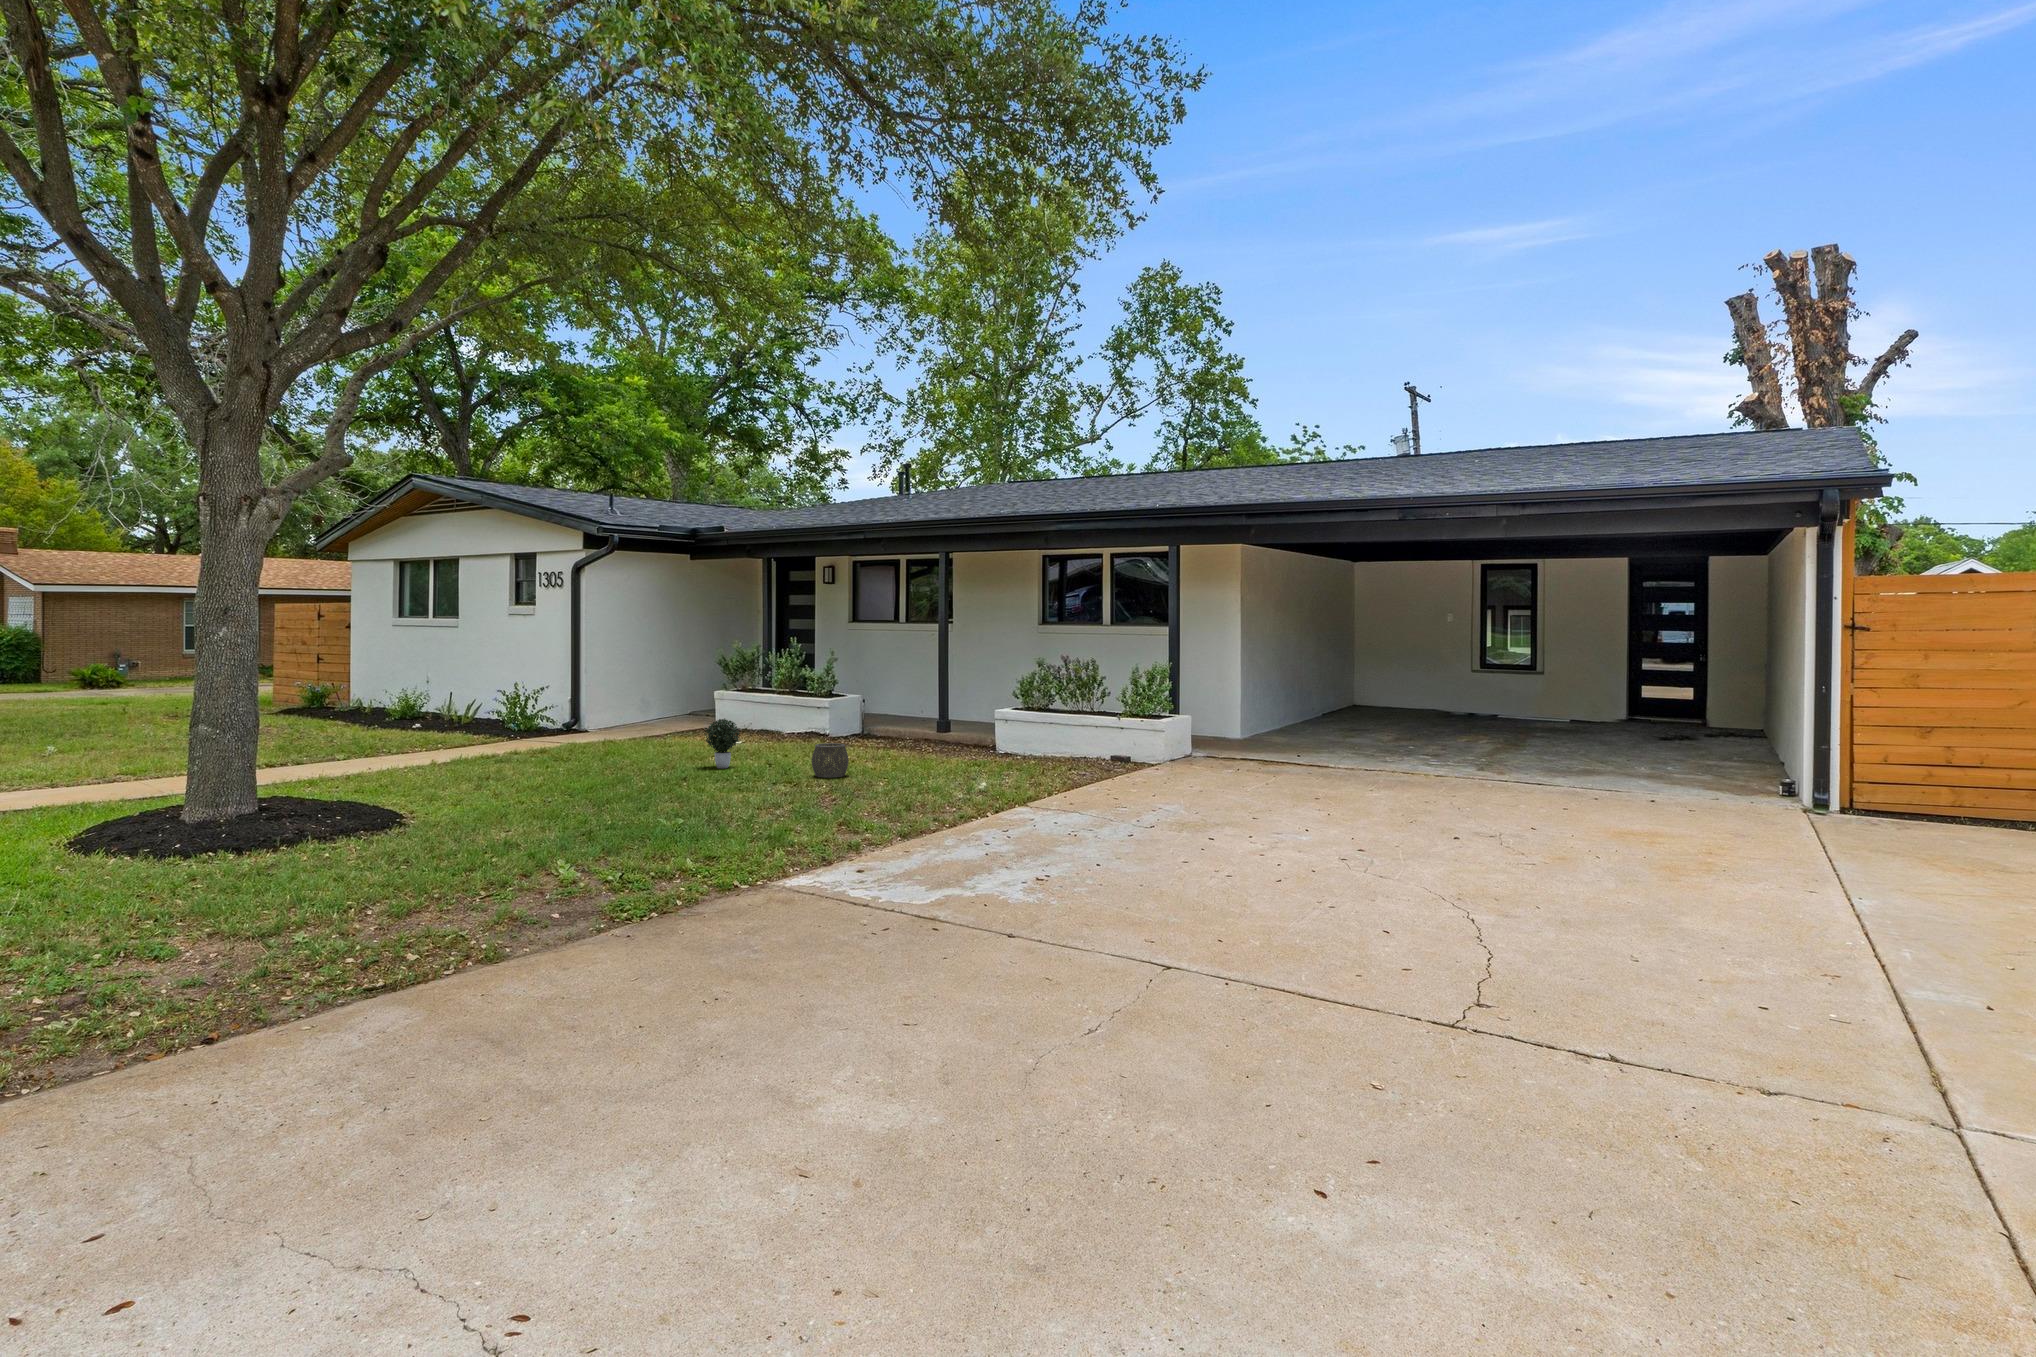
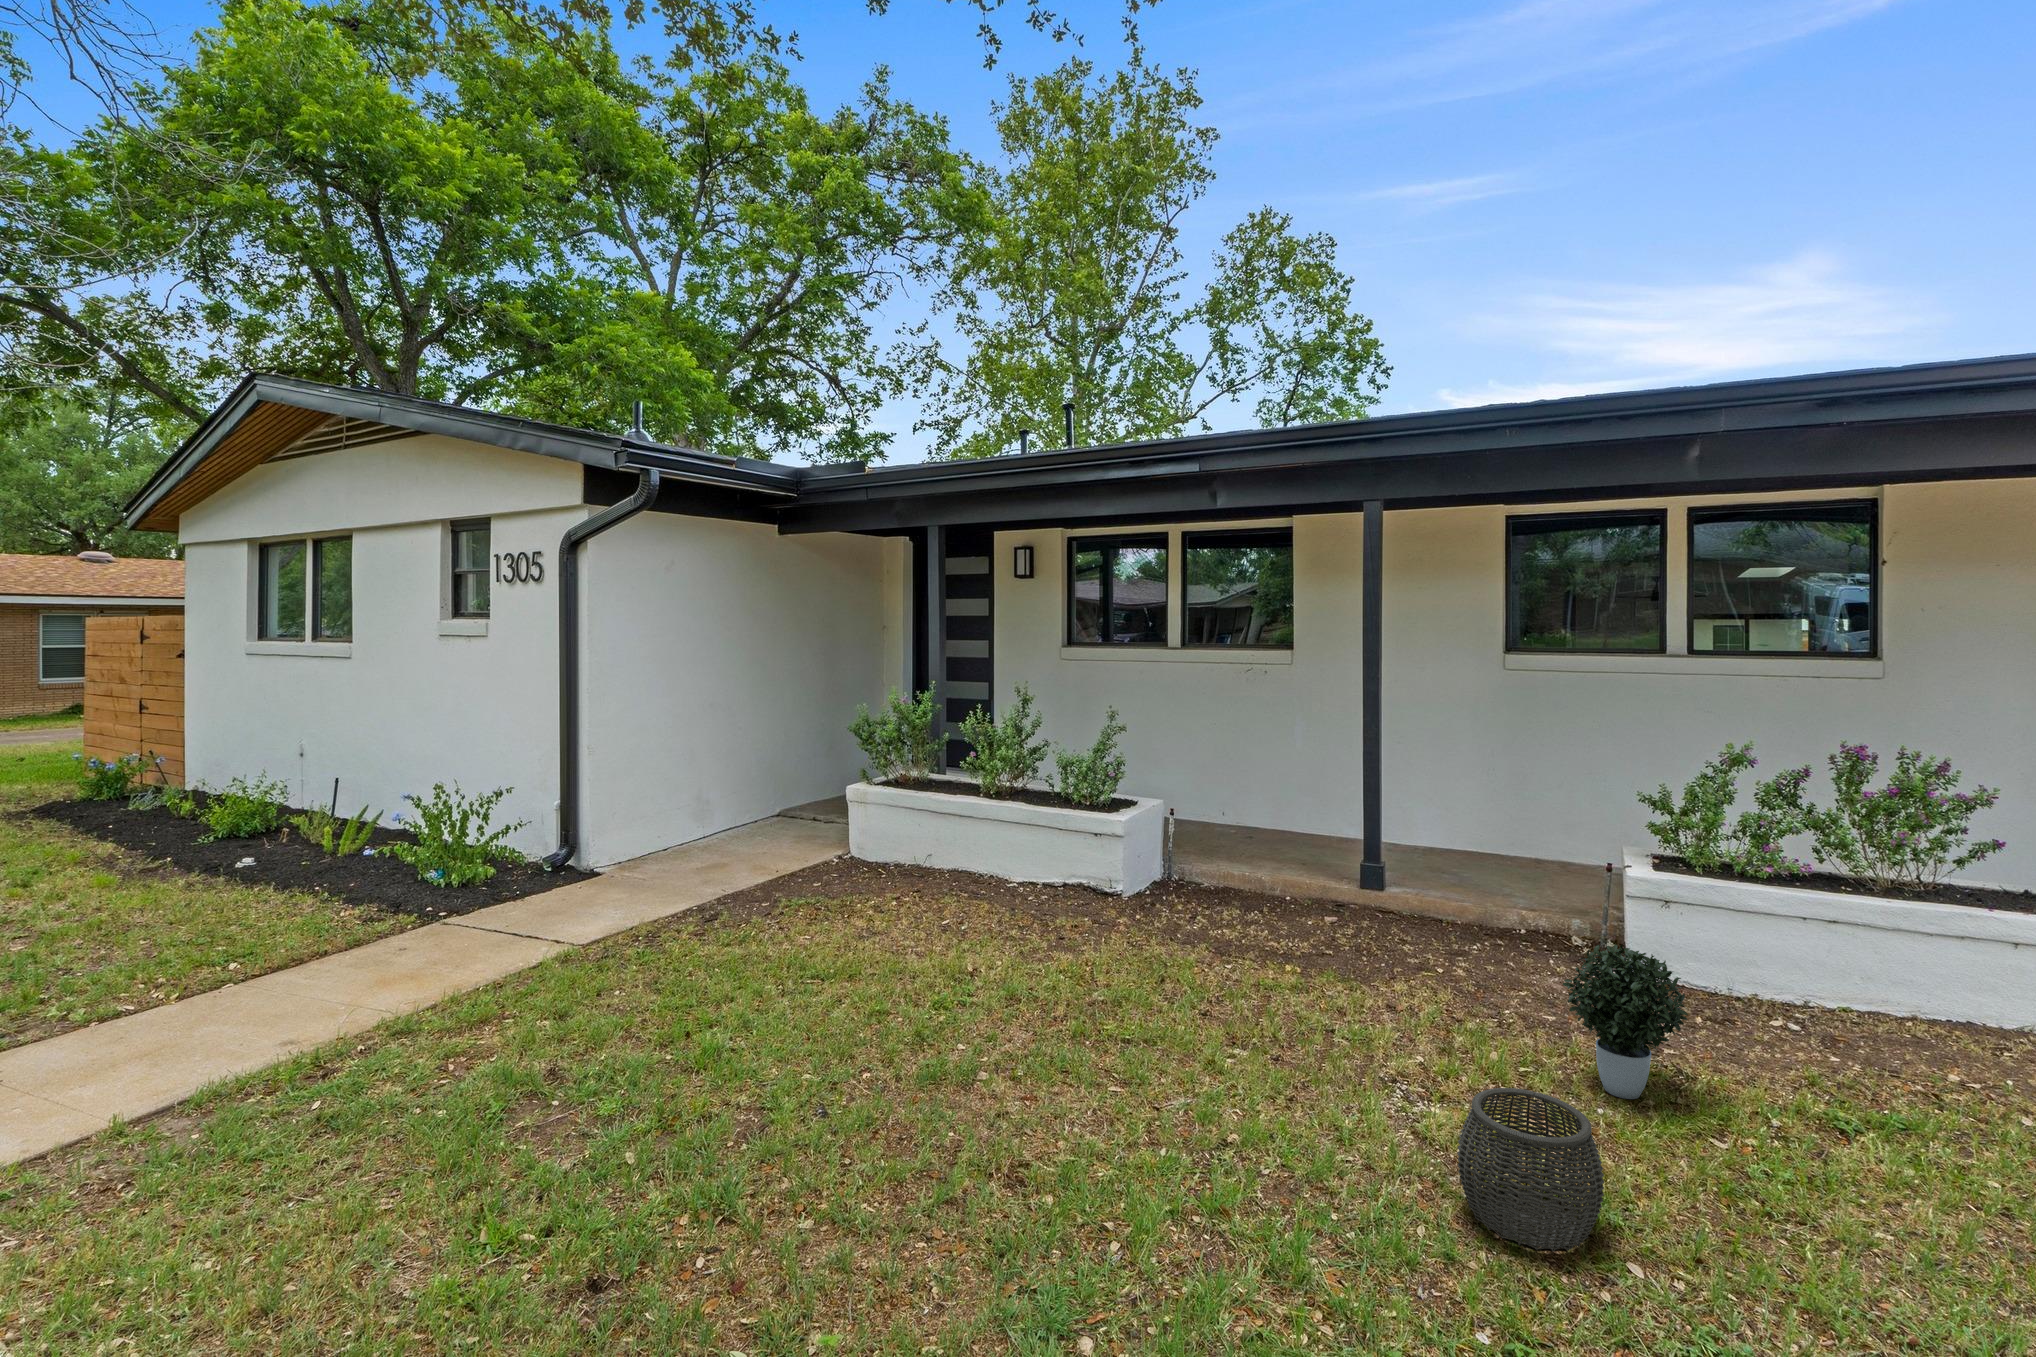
potted plant: present [705,718,740,768] -> present [1563,945,1688,1099]

